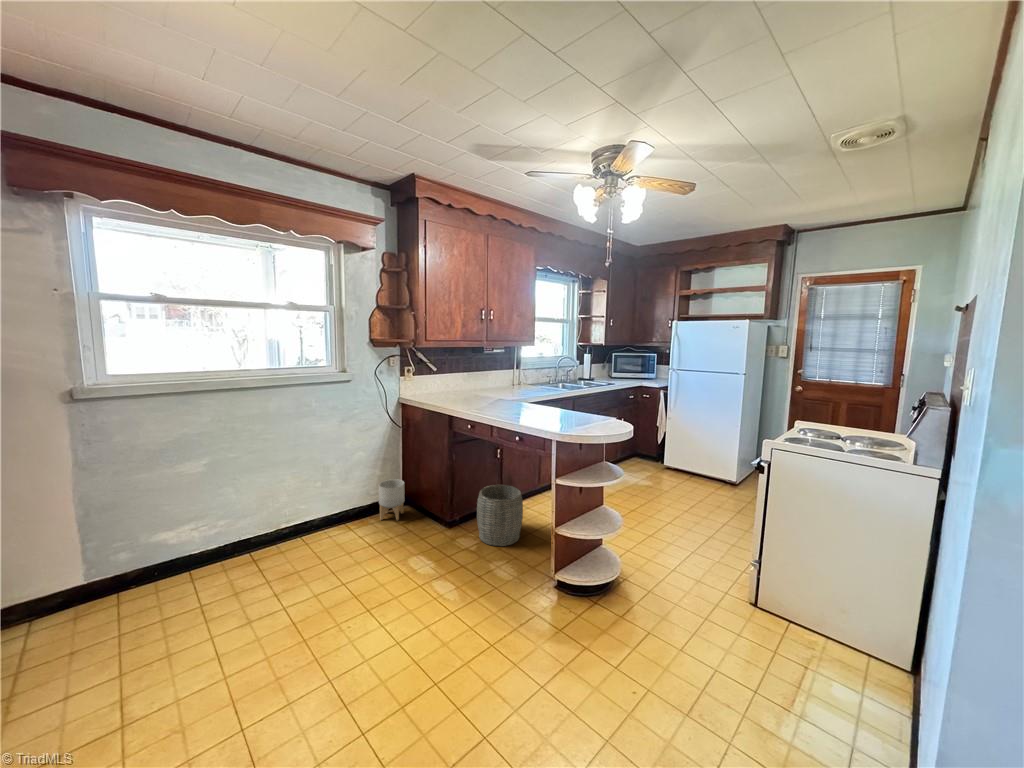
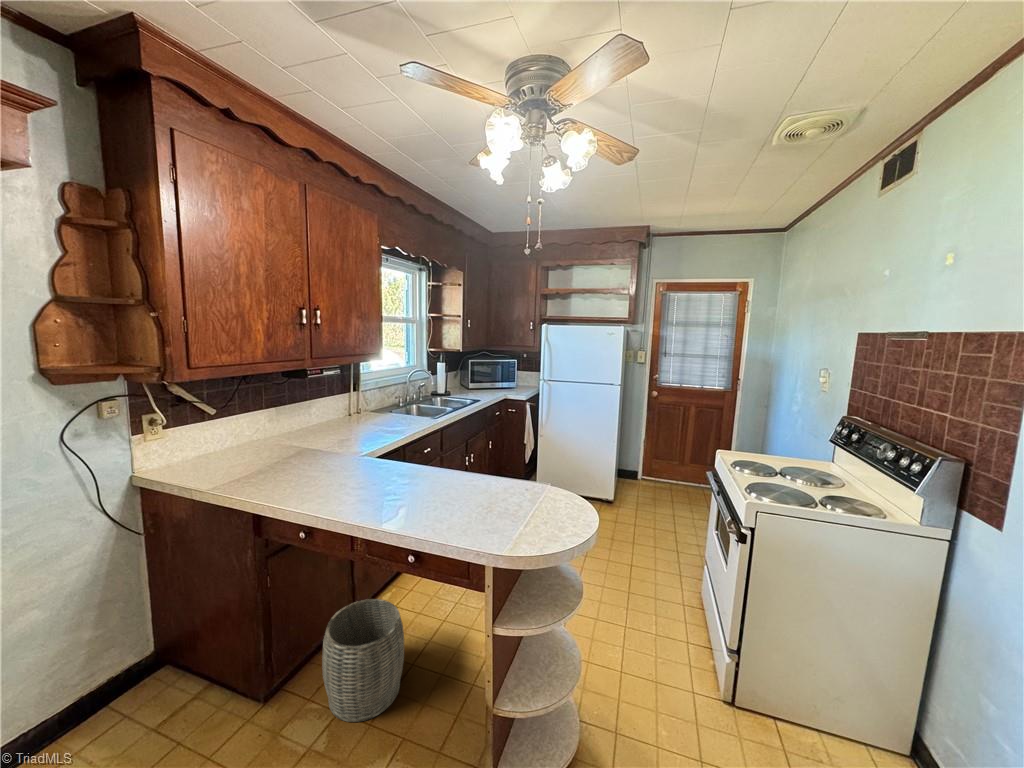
planter: present [379,479,405,521] -> none [89,635,159,736]

